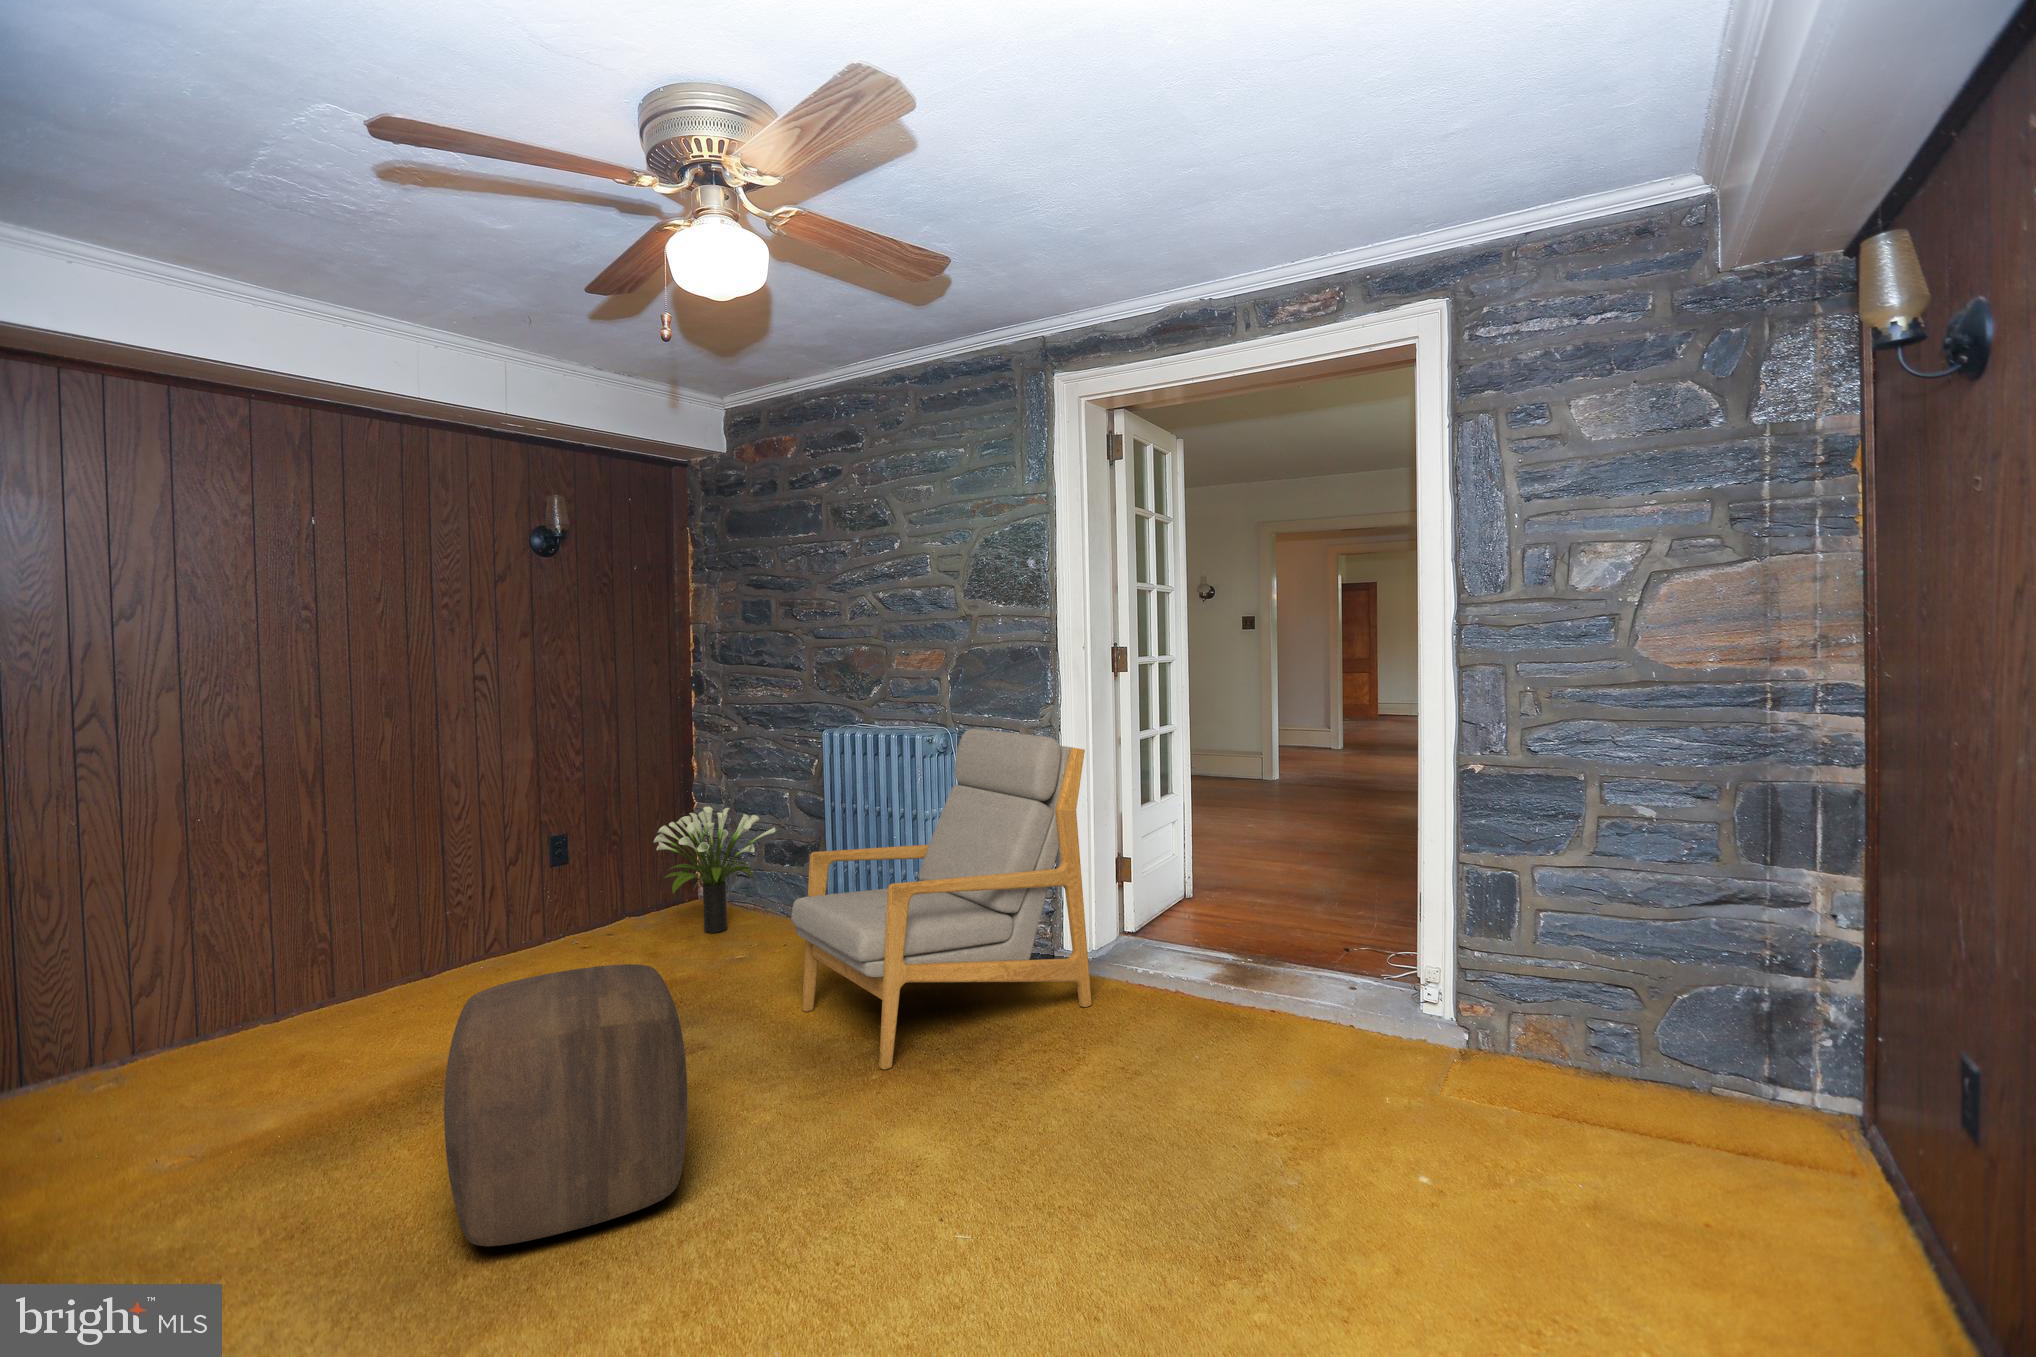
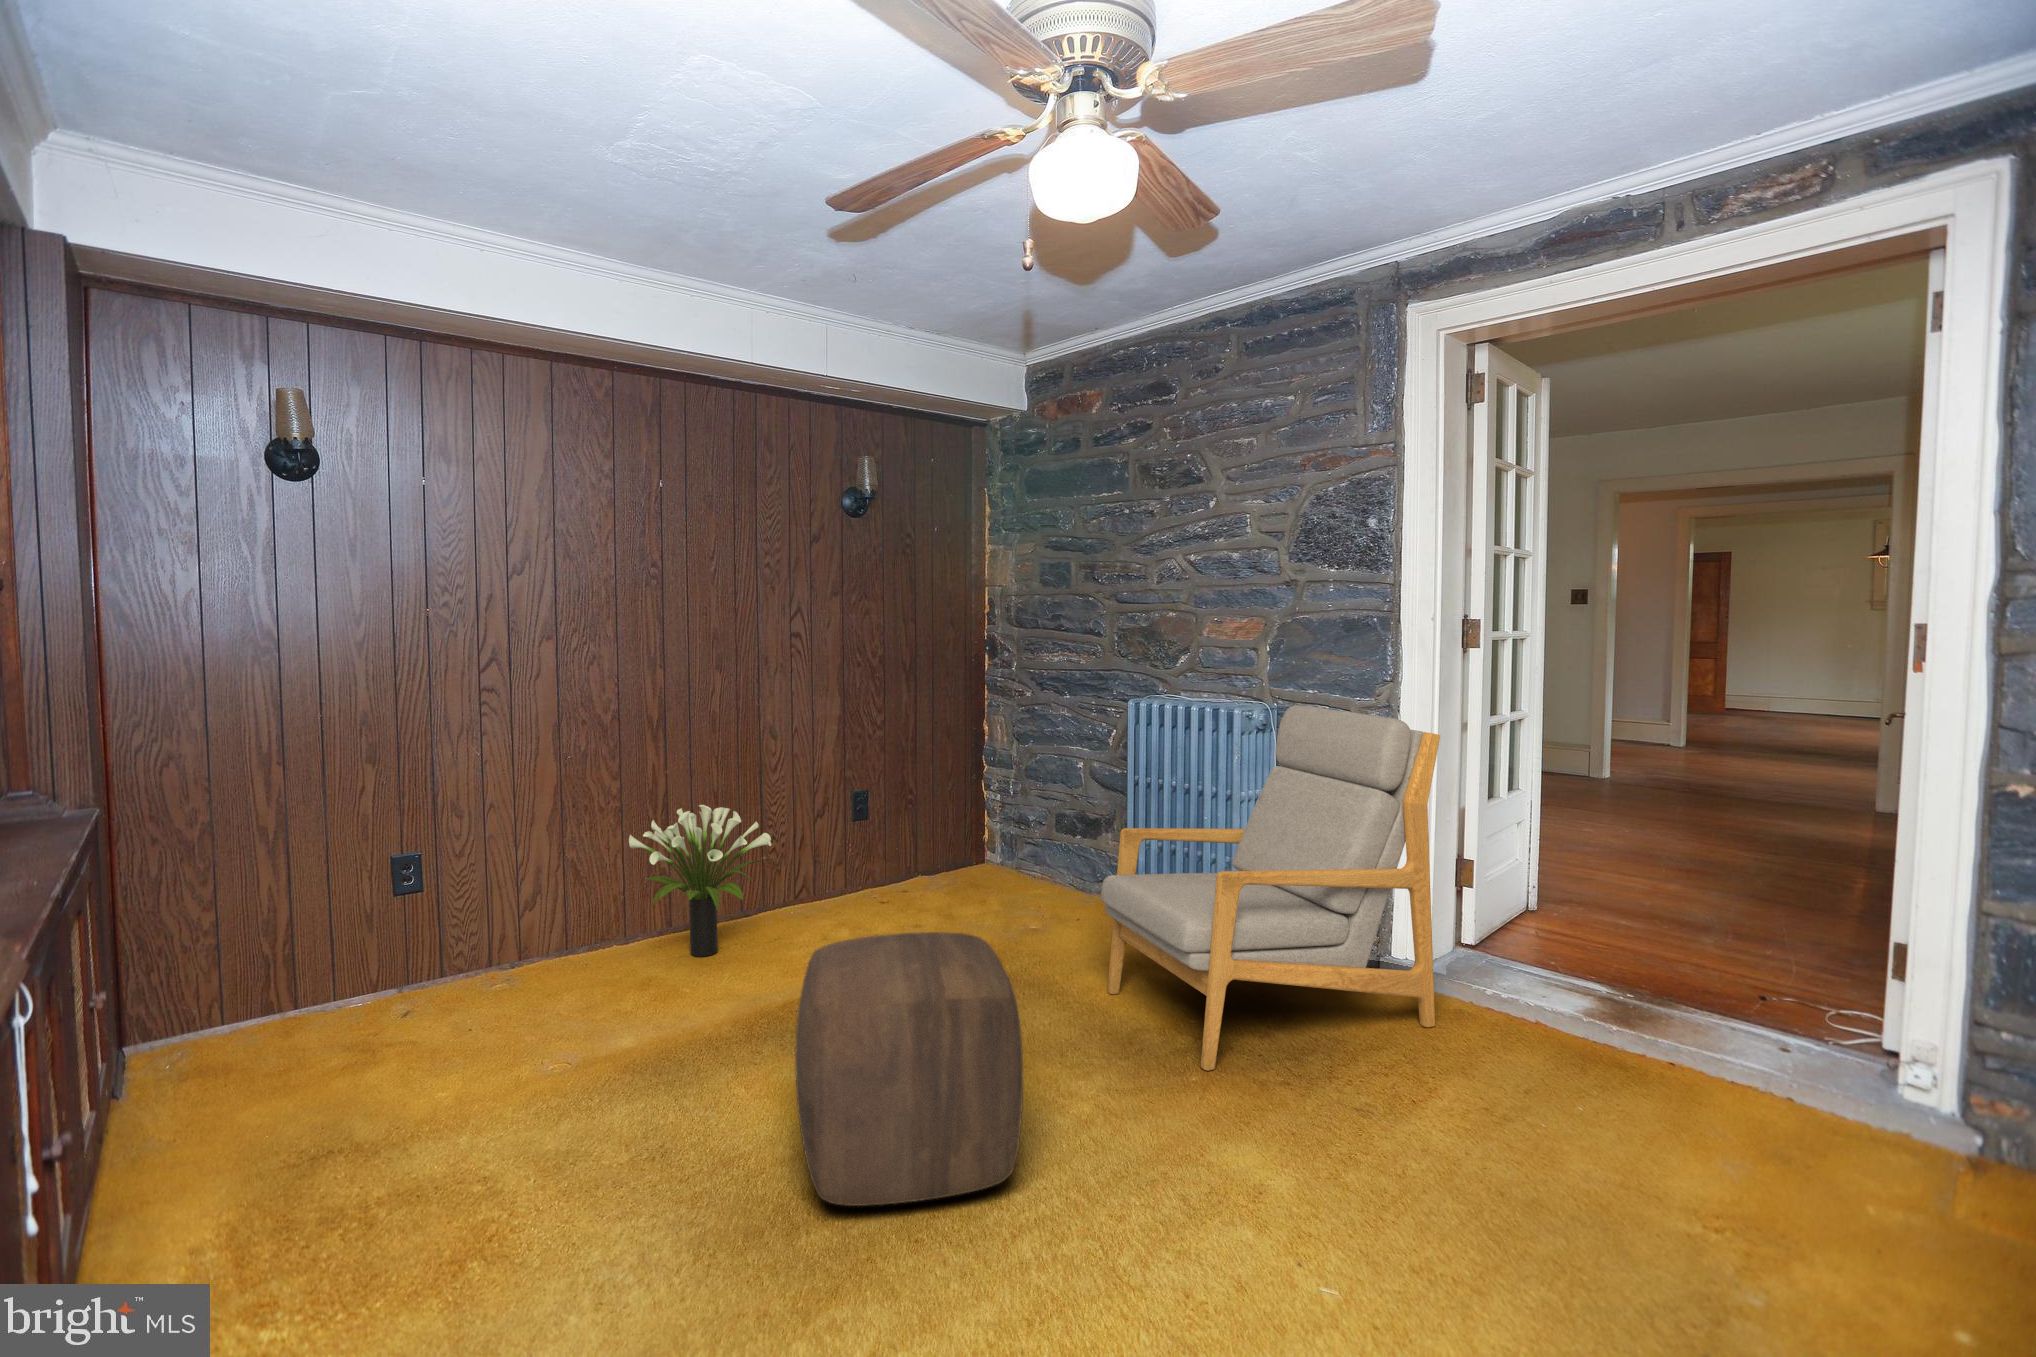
potted plant: present [654,807,776,933] -> present [629,805,771,957]

